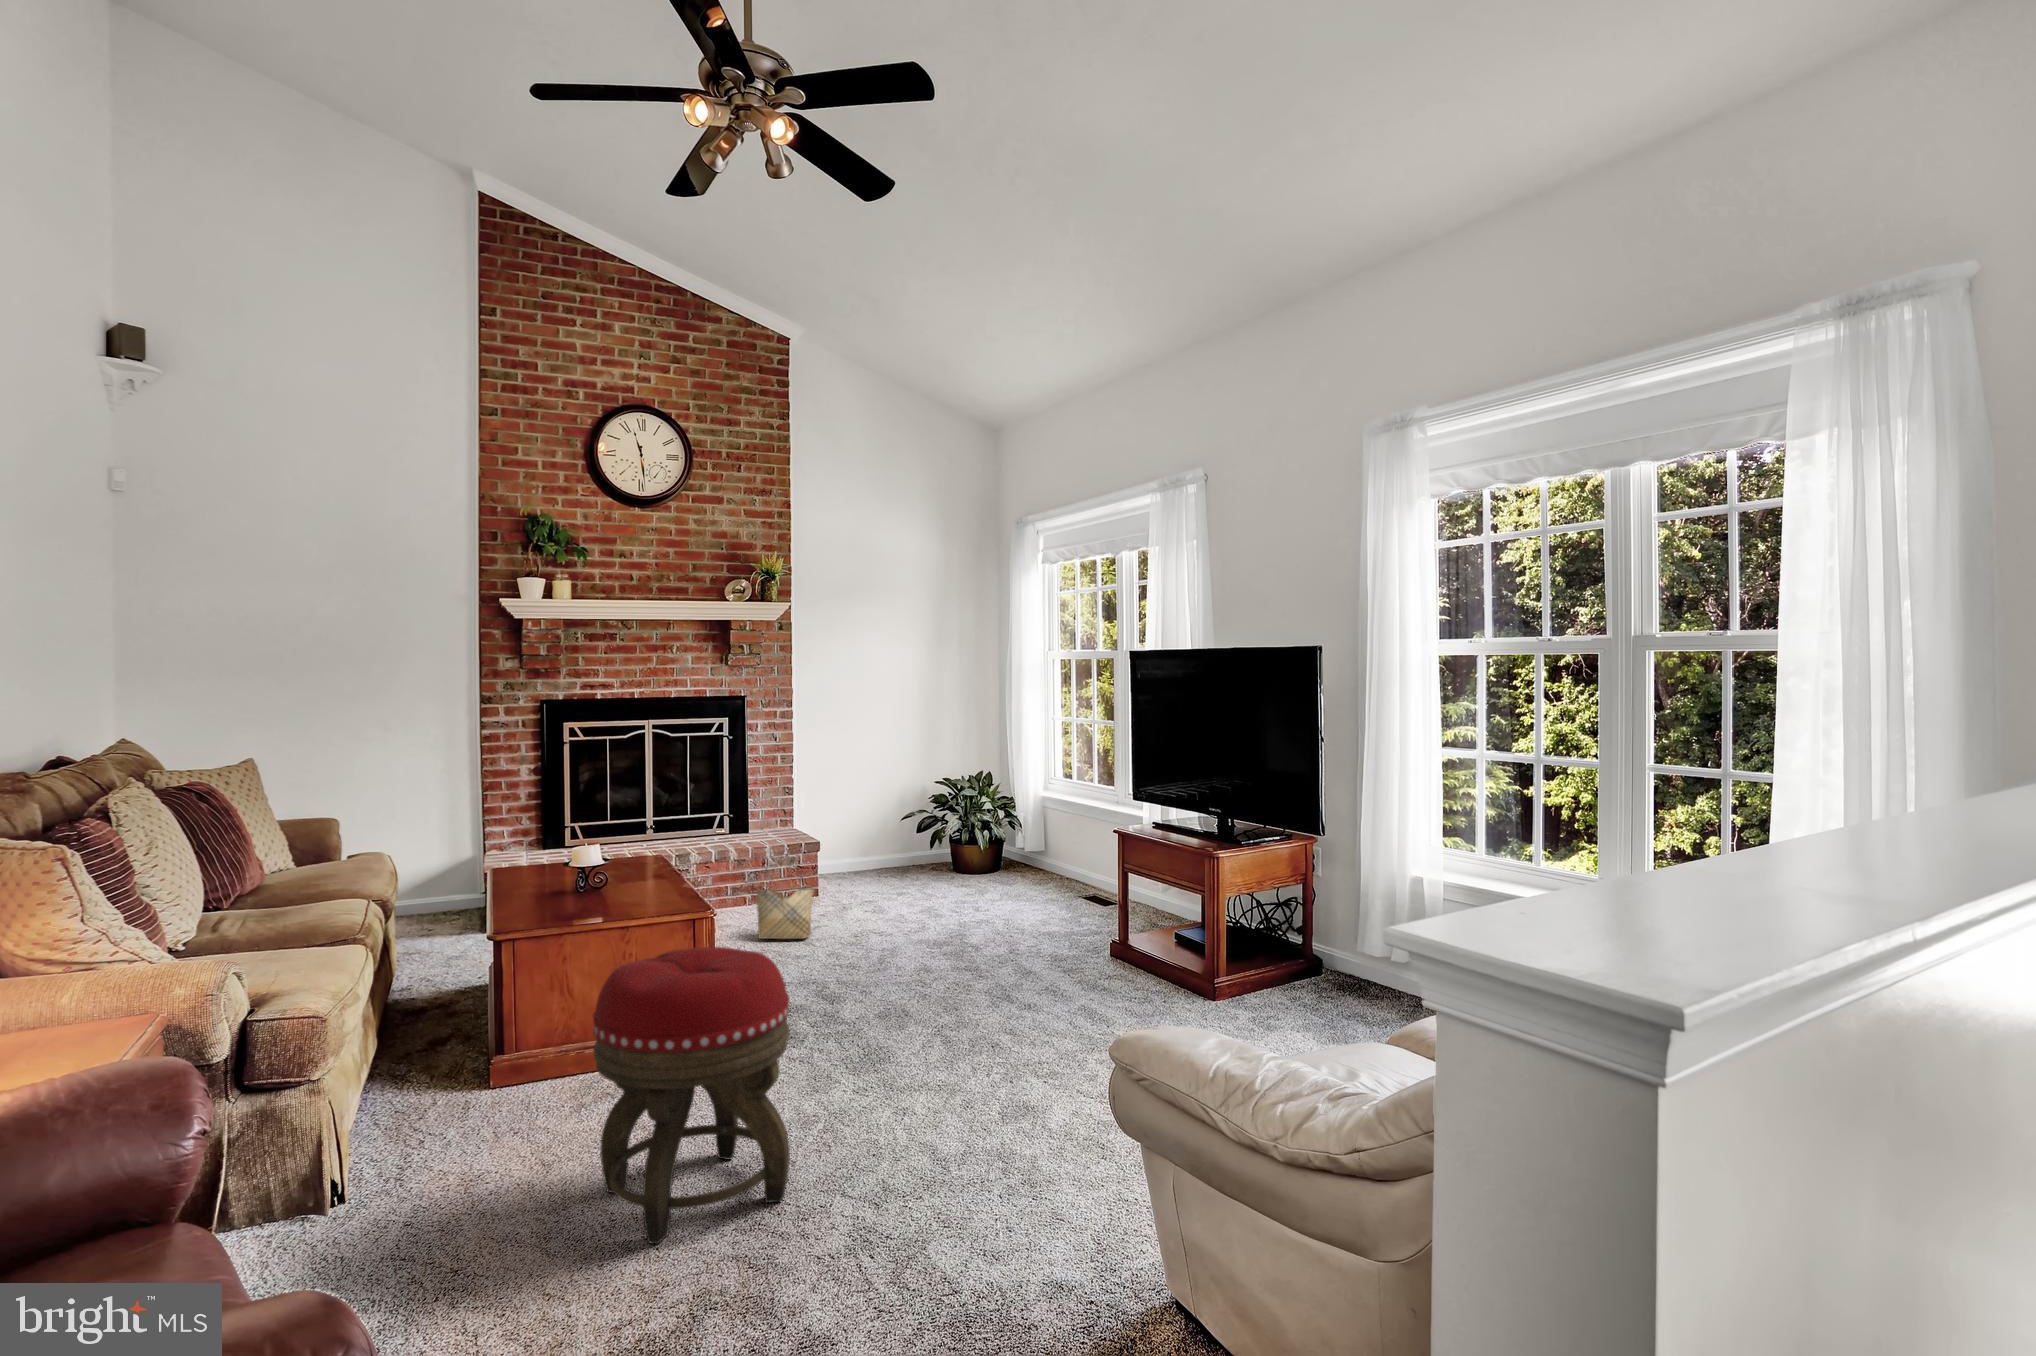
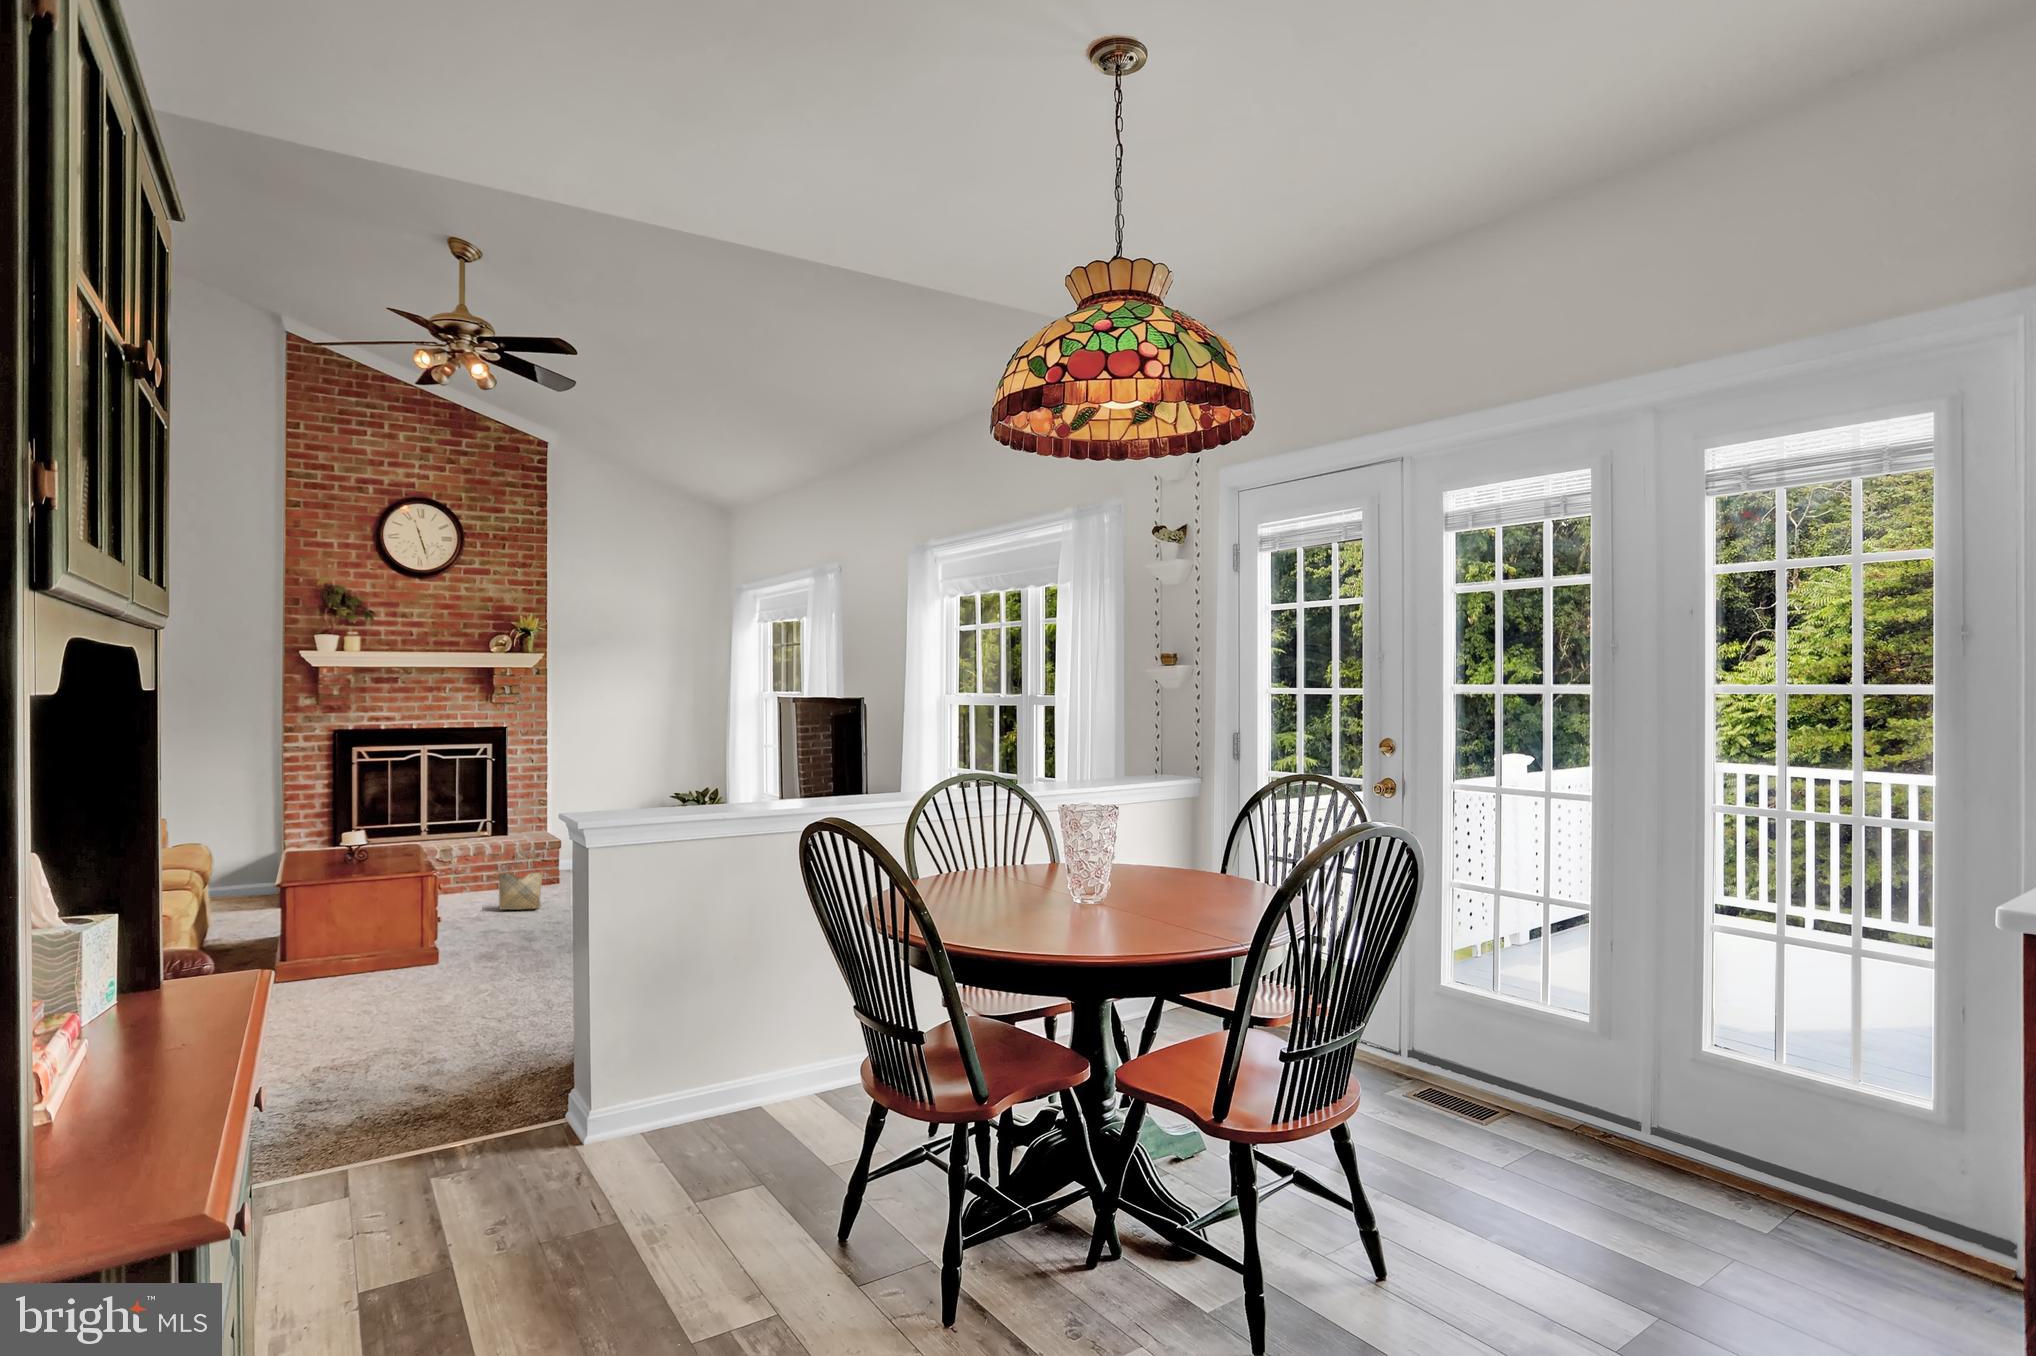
footstool: present [593,947,790,1244] -> none [350,888,471,1043]

